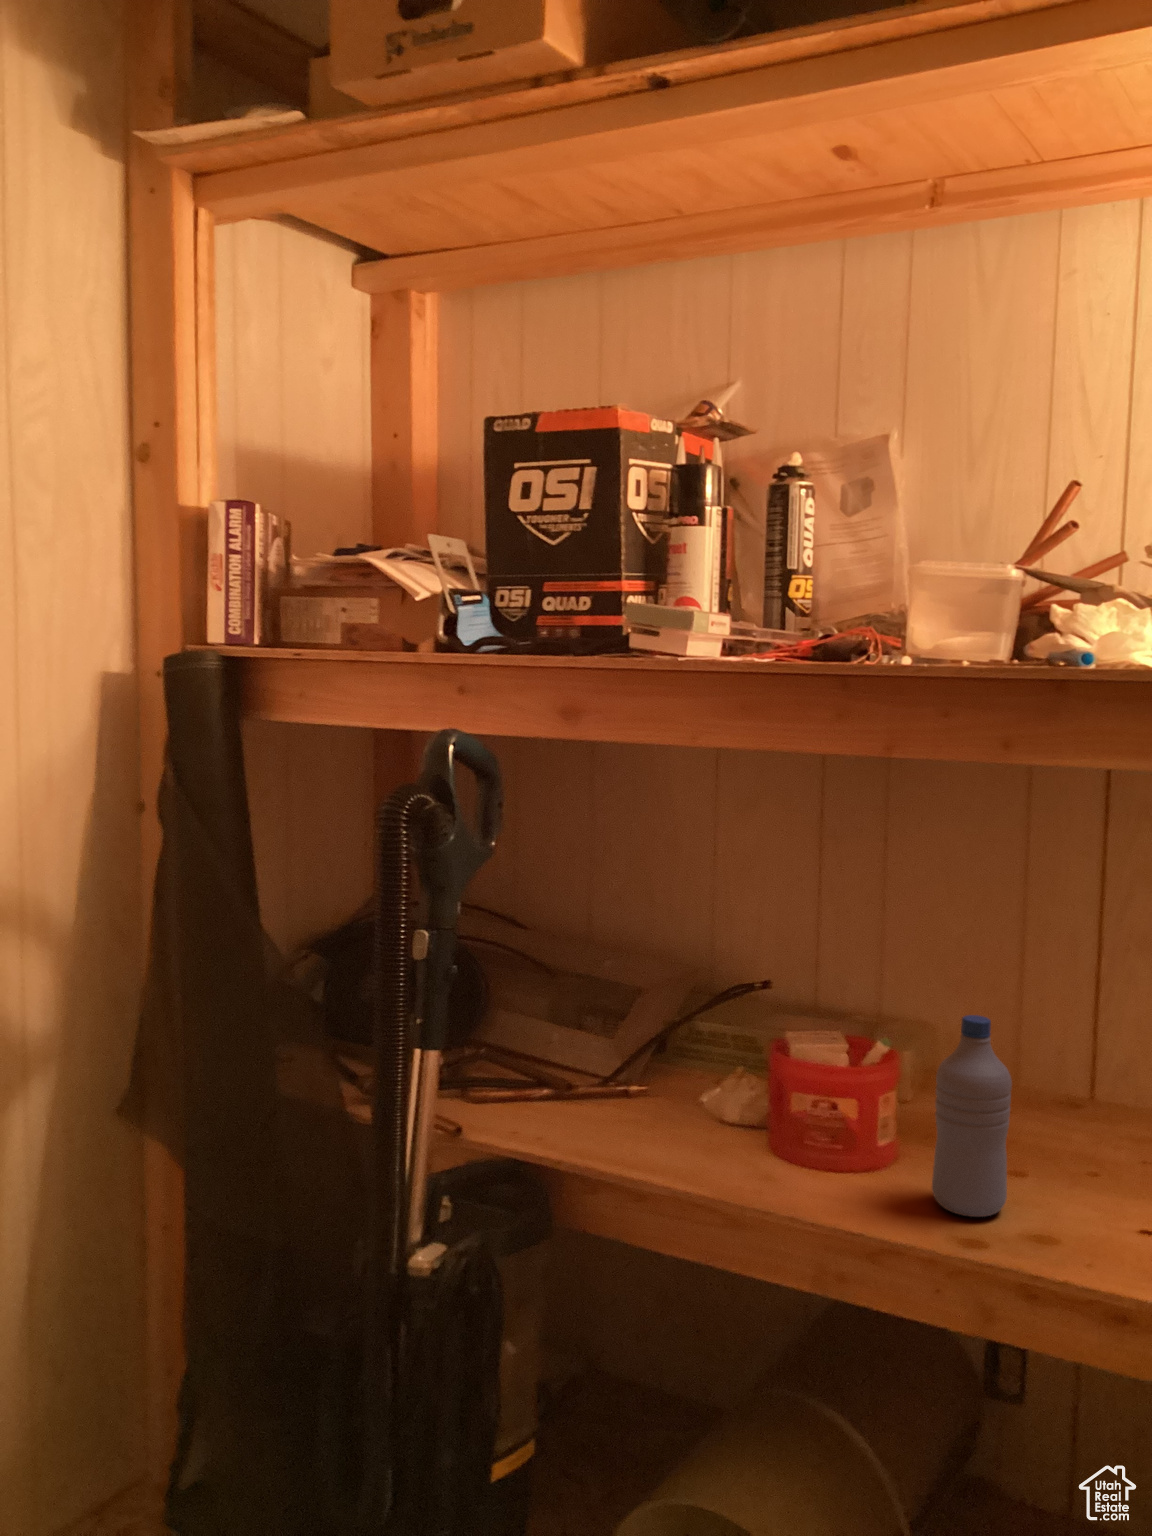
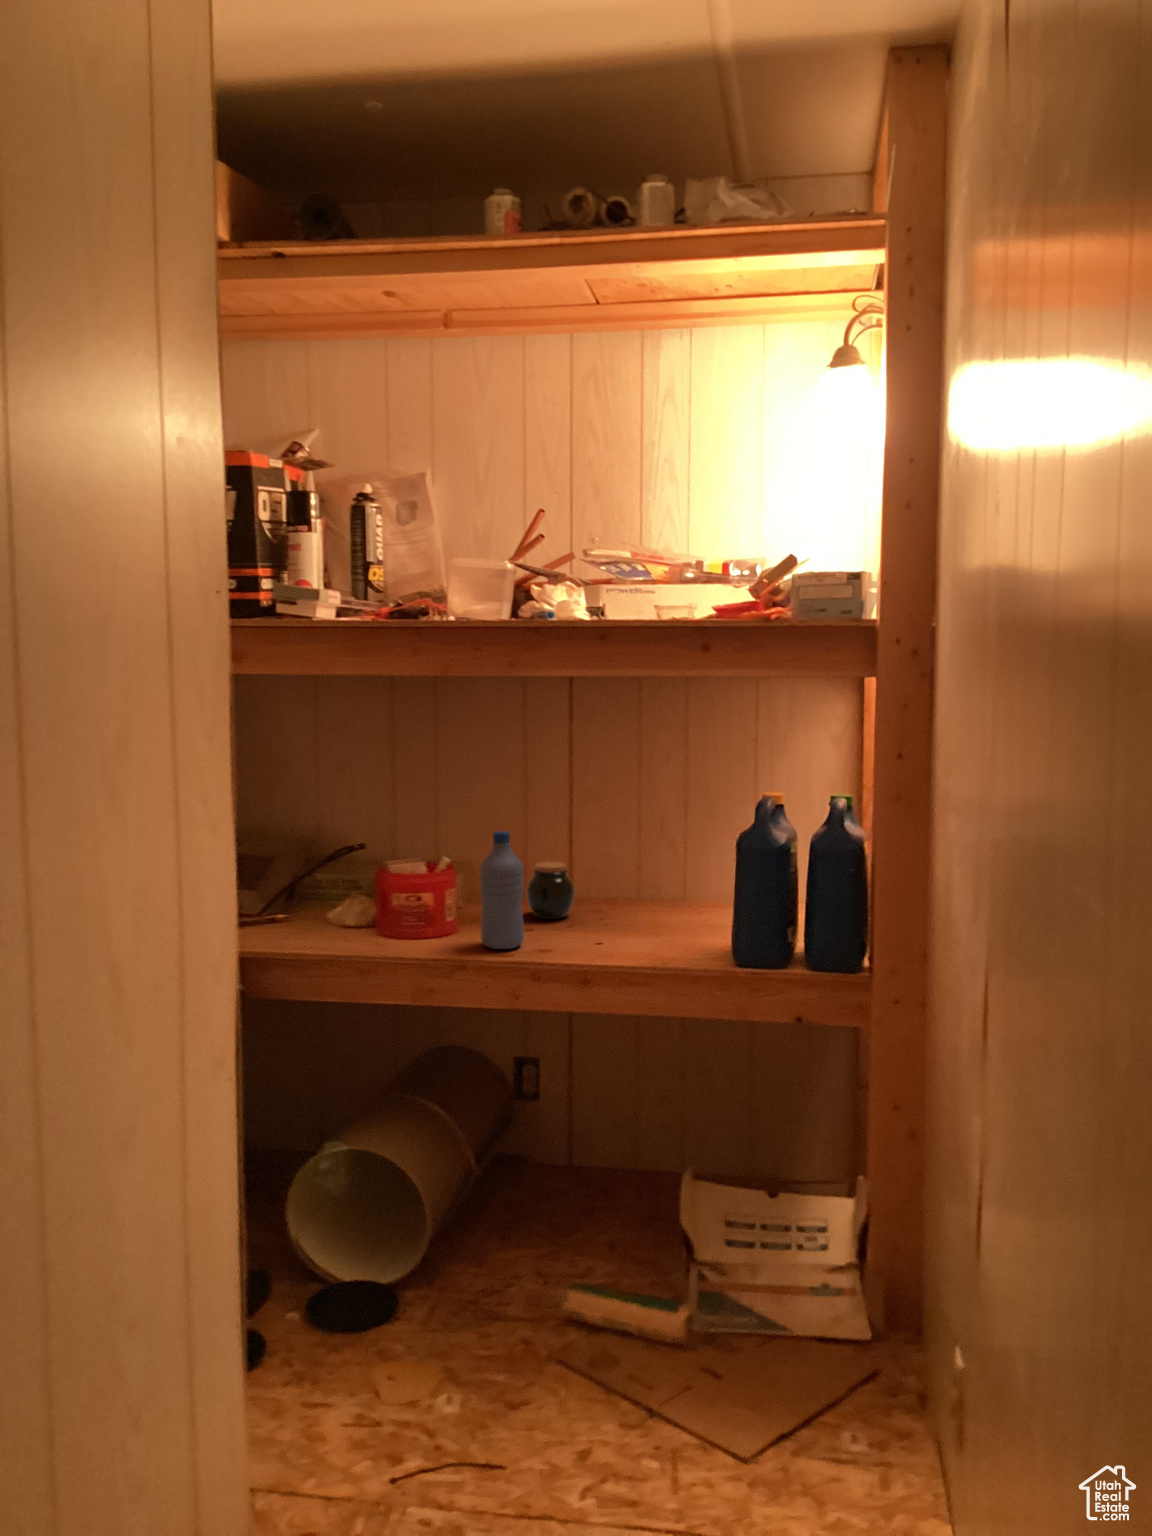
jar: none [1015,1057,1100,1158] -> present [526,862,575,919]

